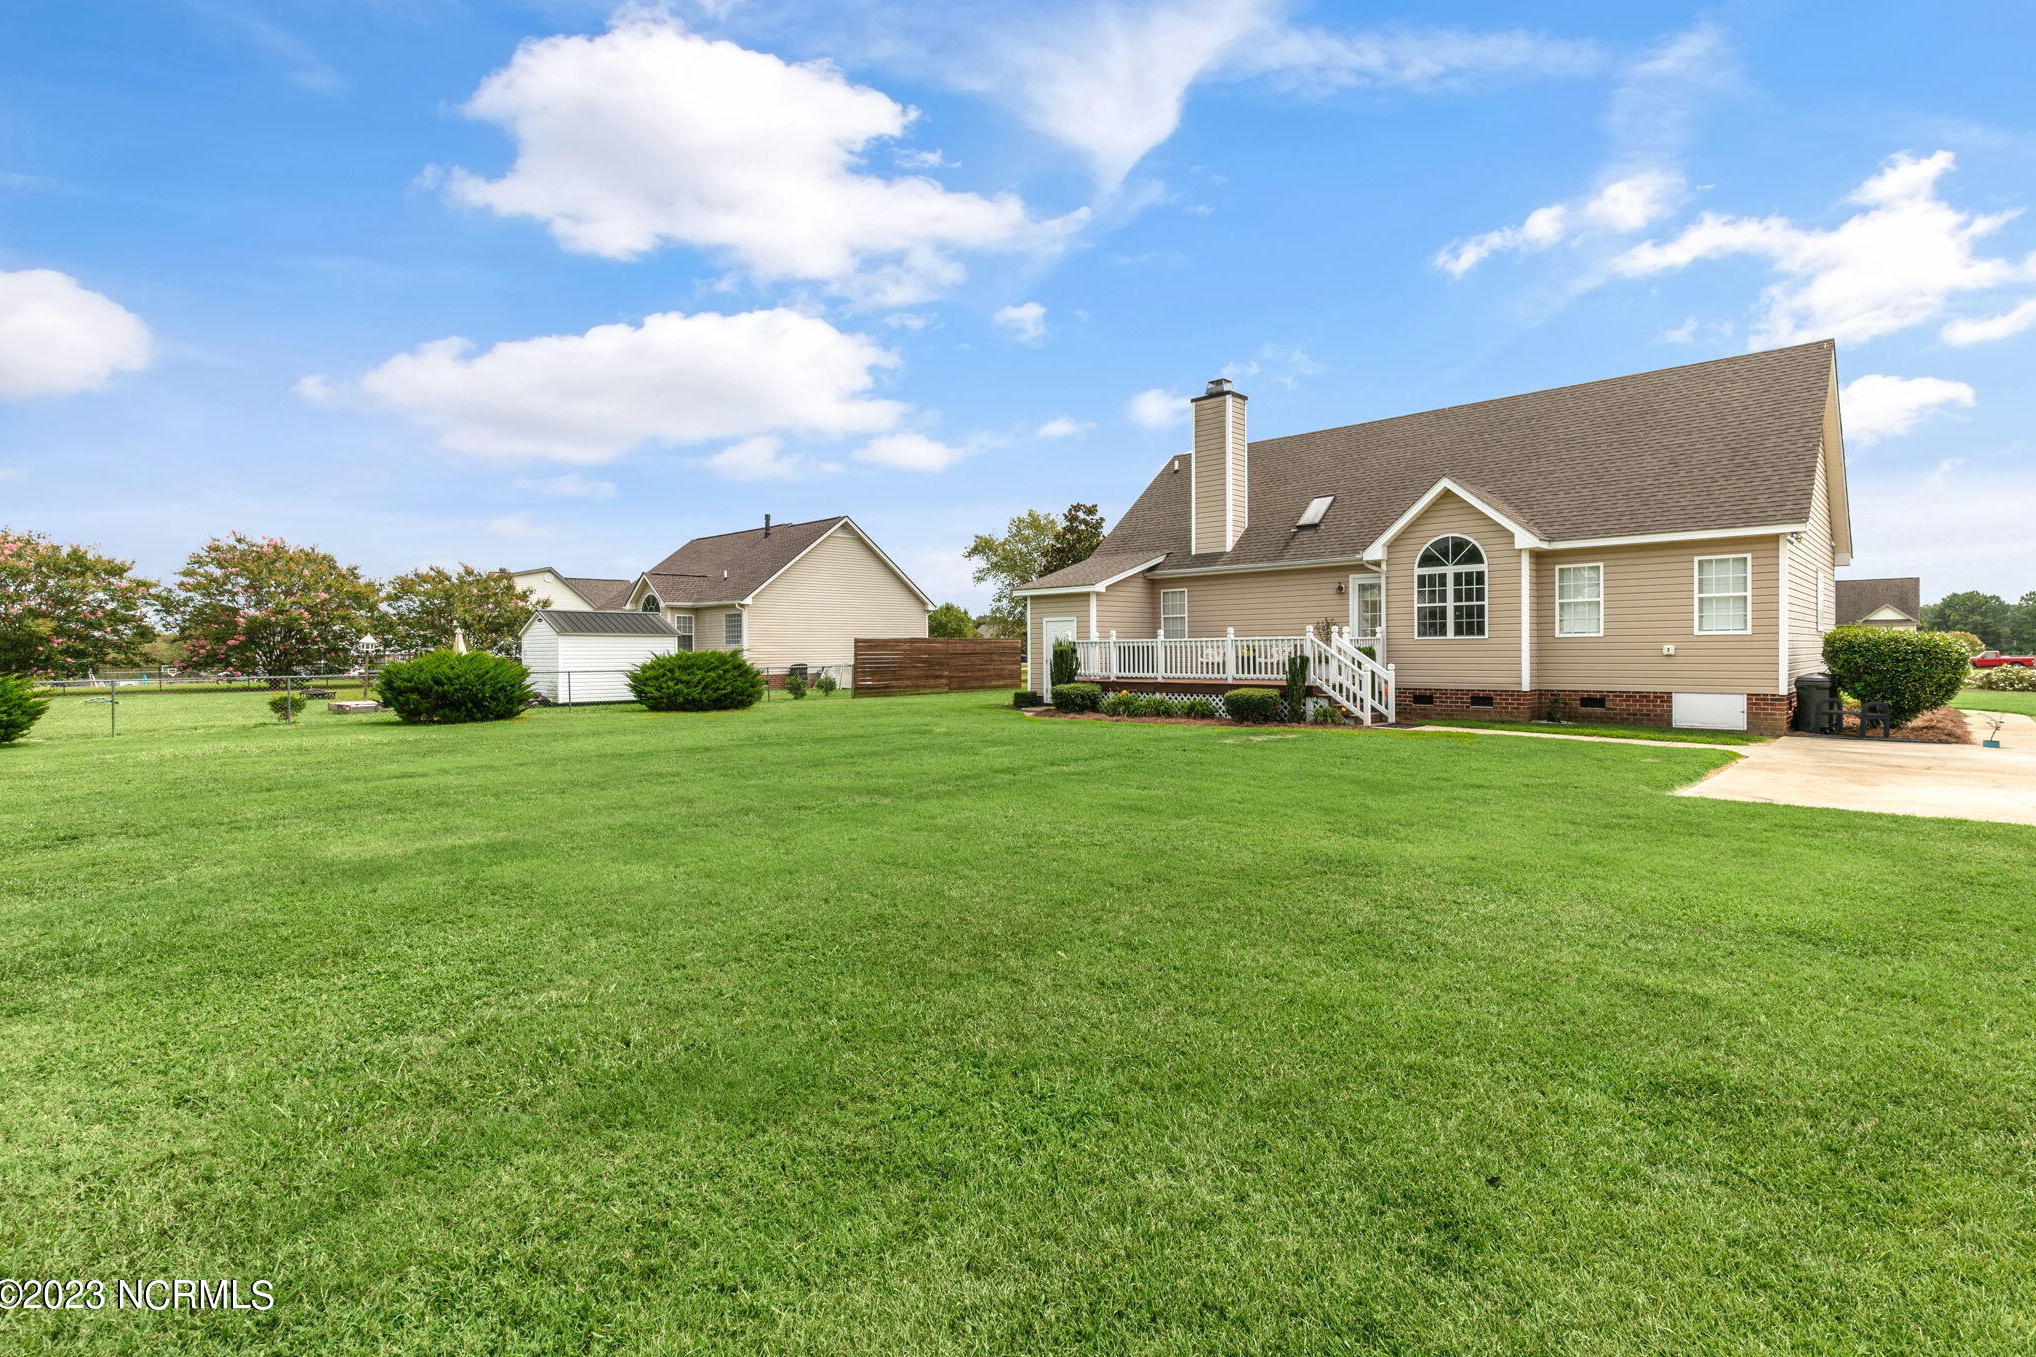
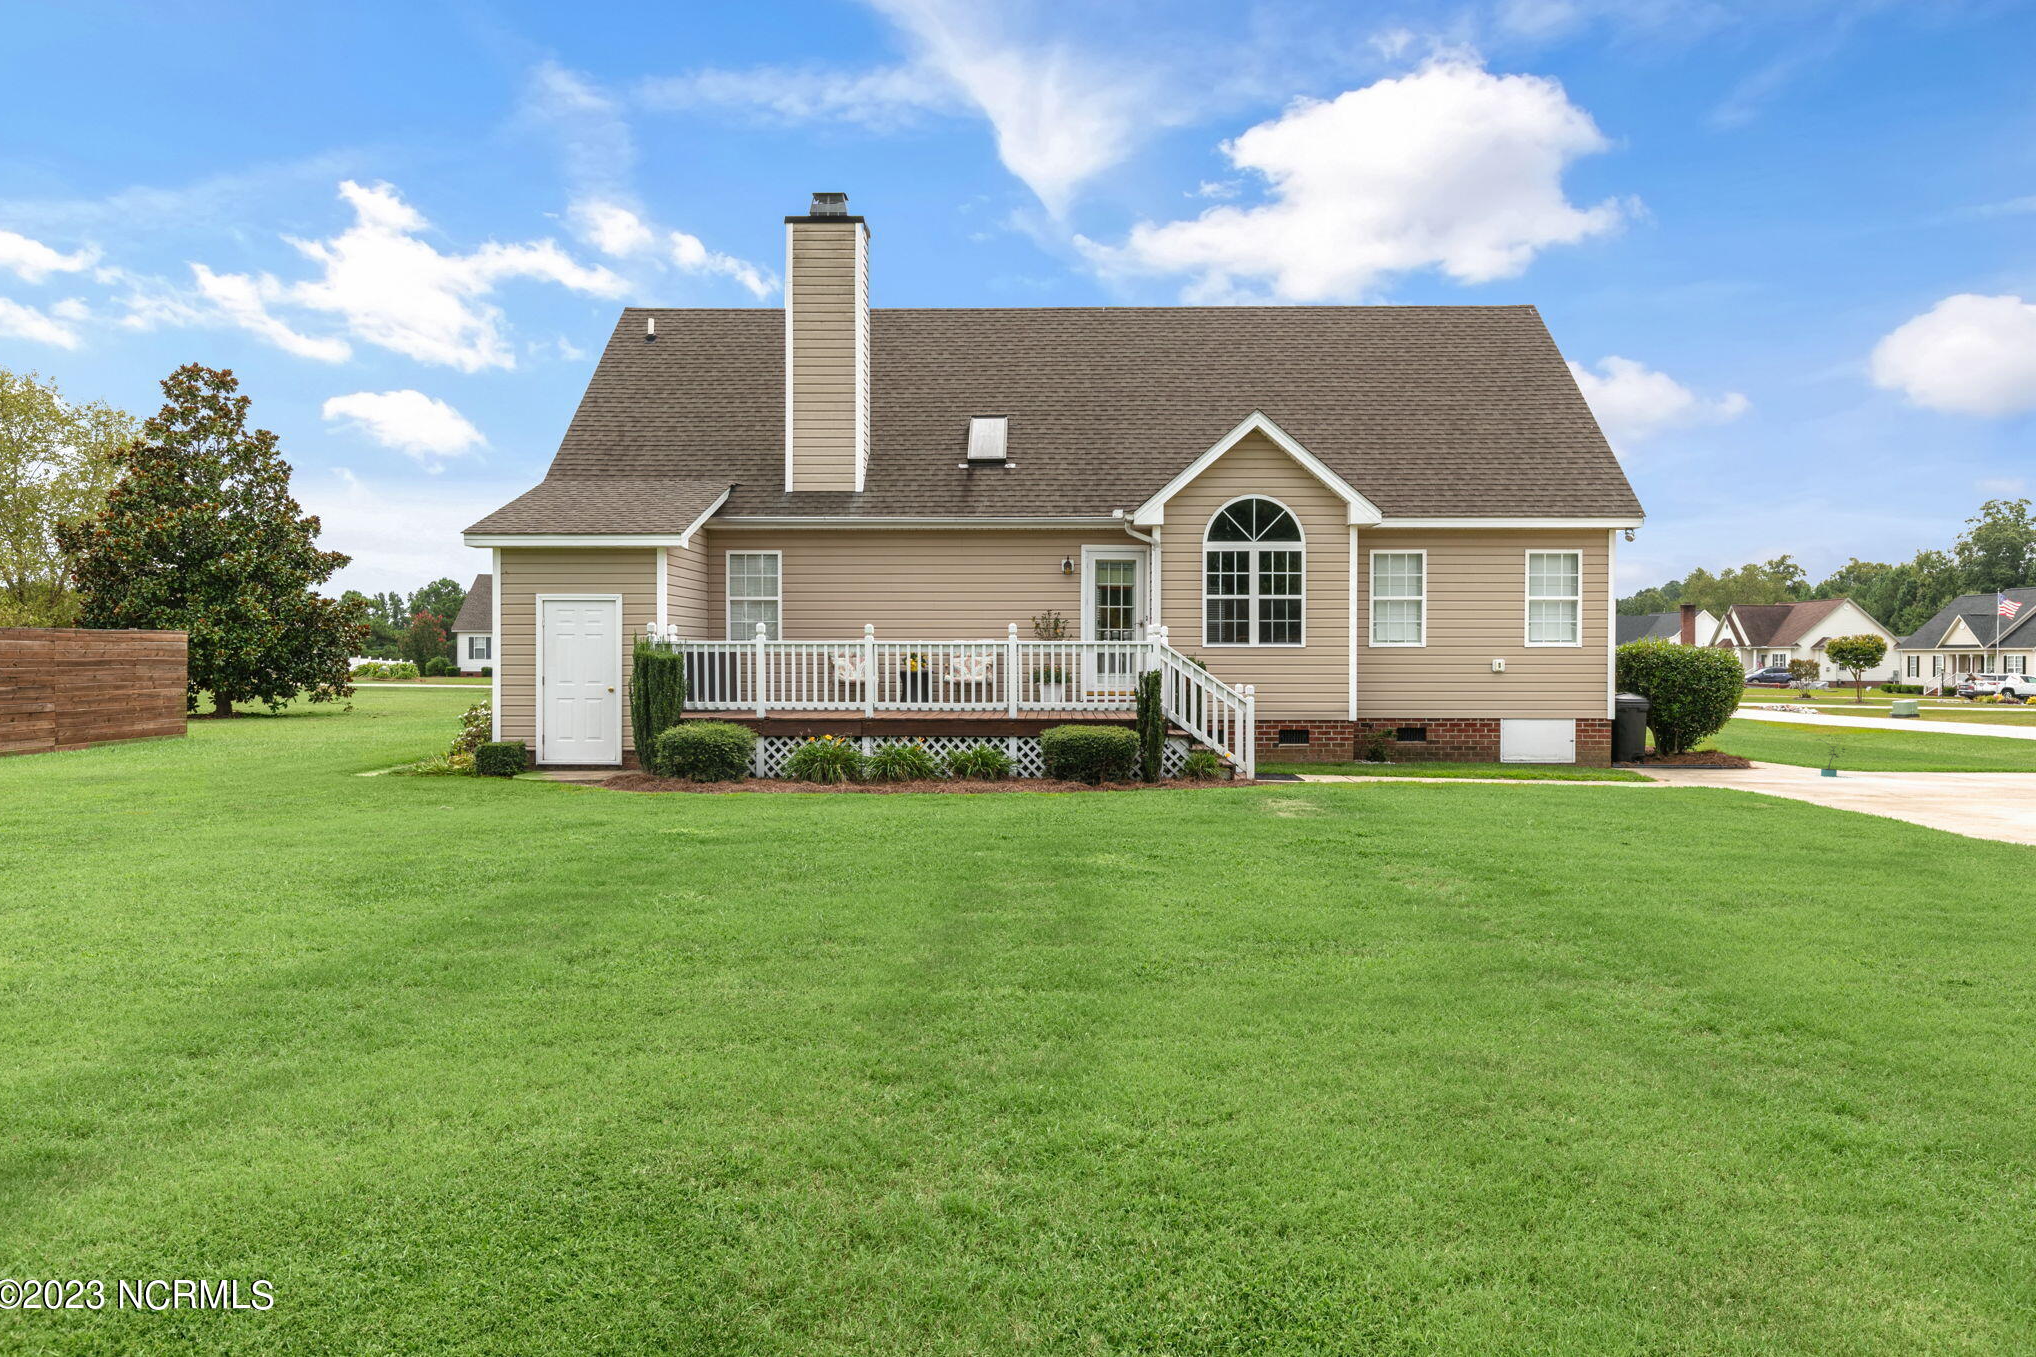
bench: present [1814,698,1890,738] -> none [1636,724,1709,771]

